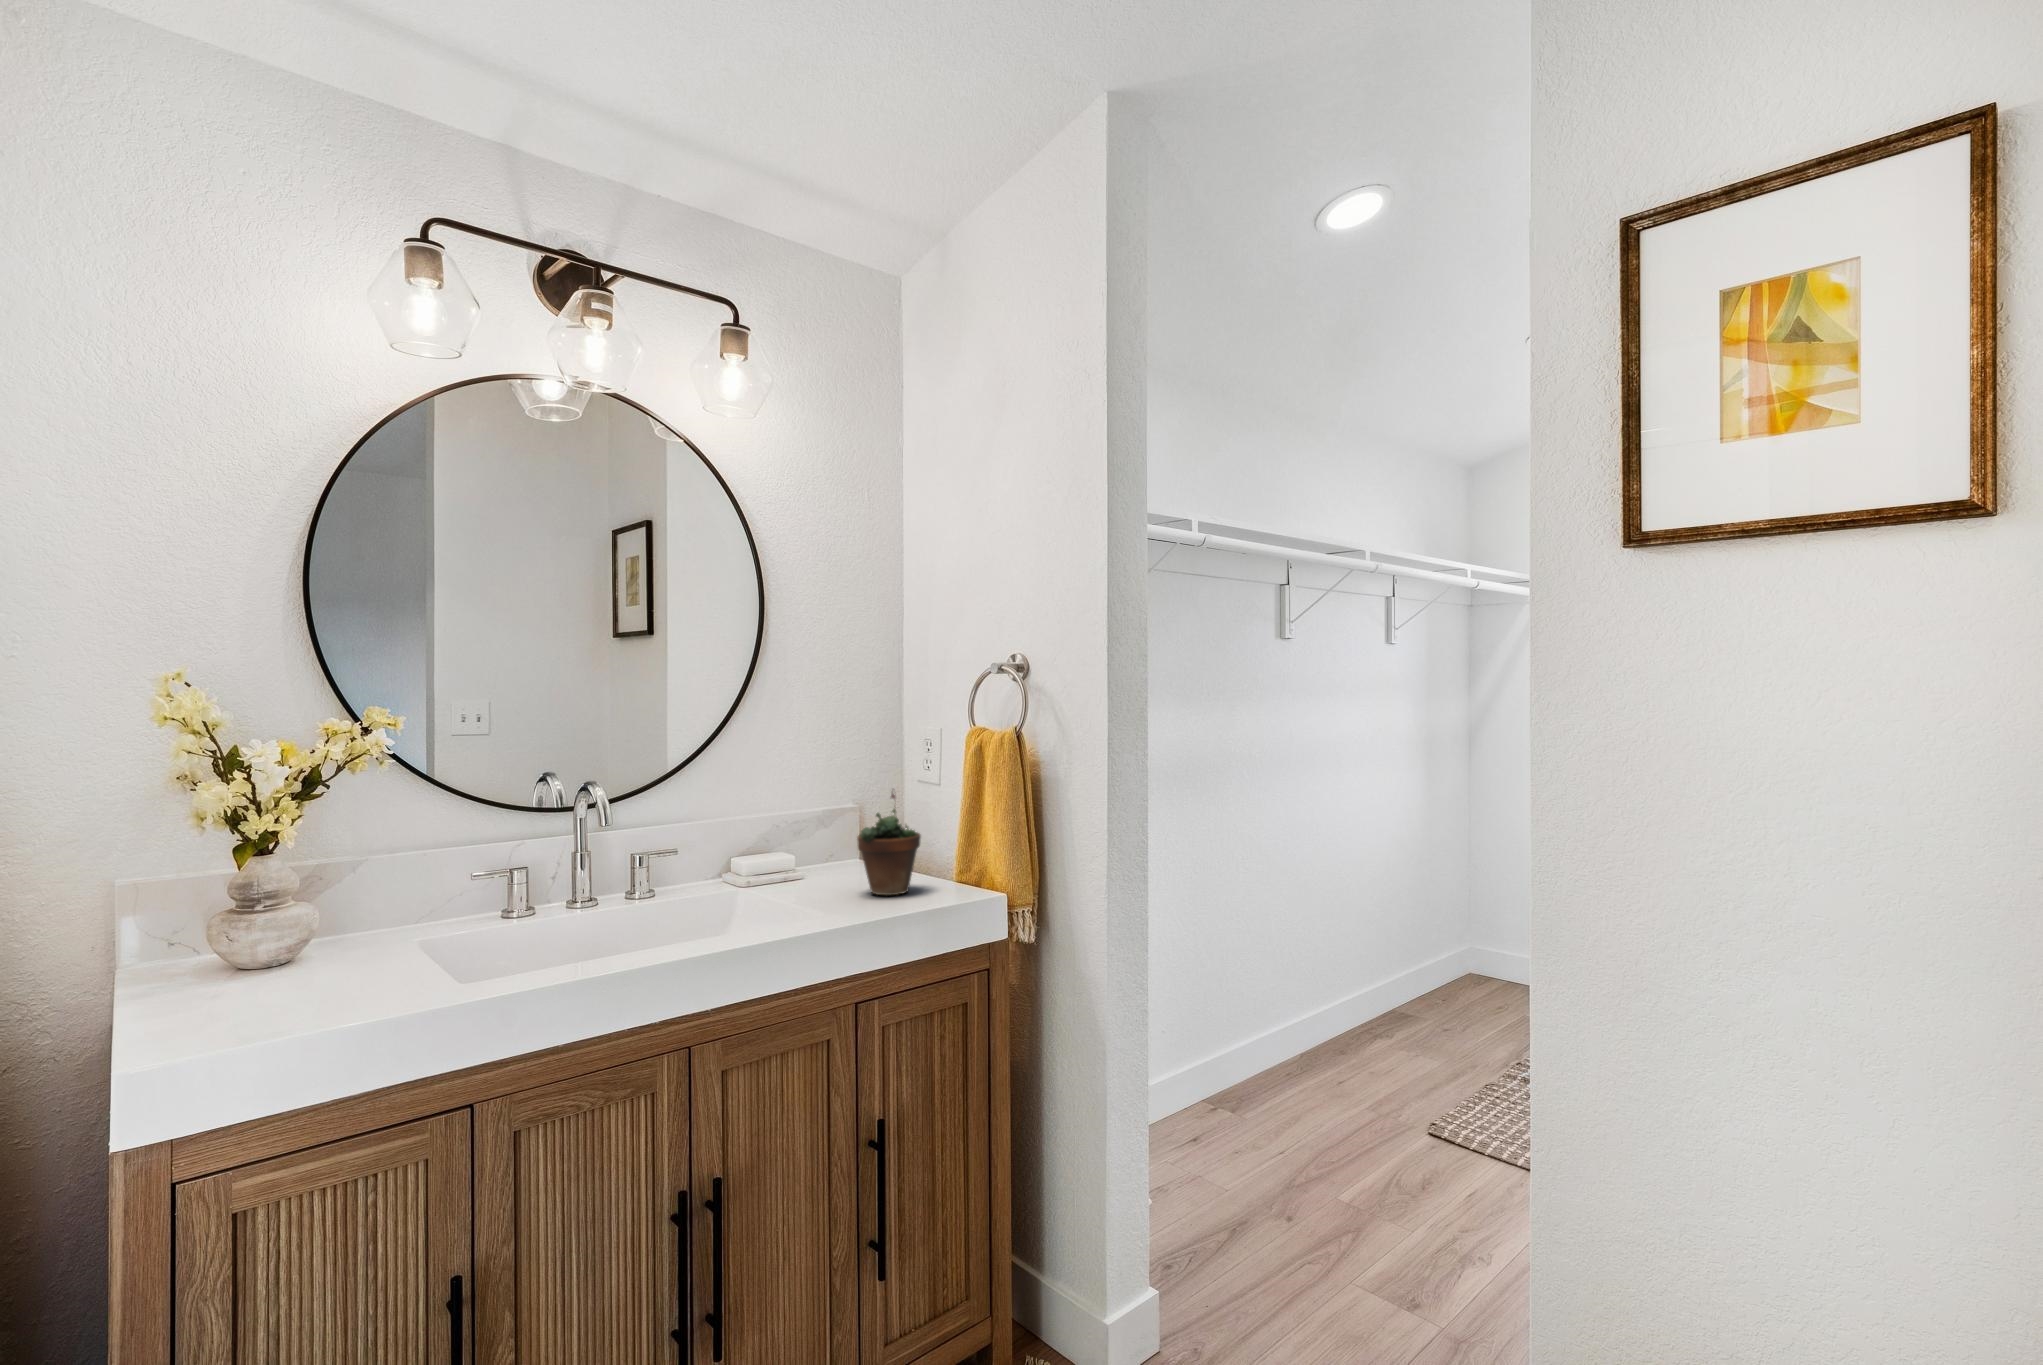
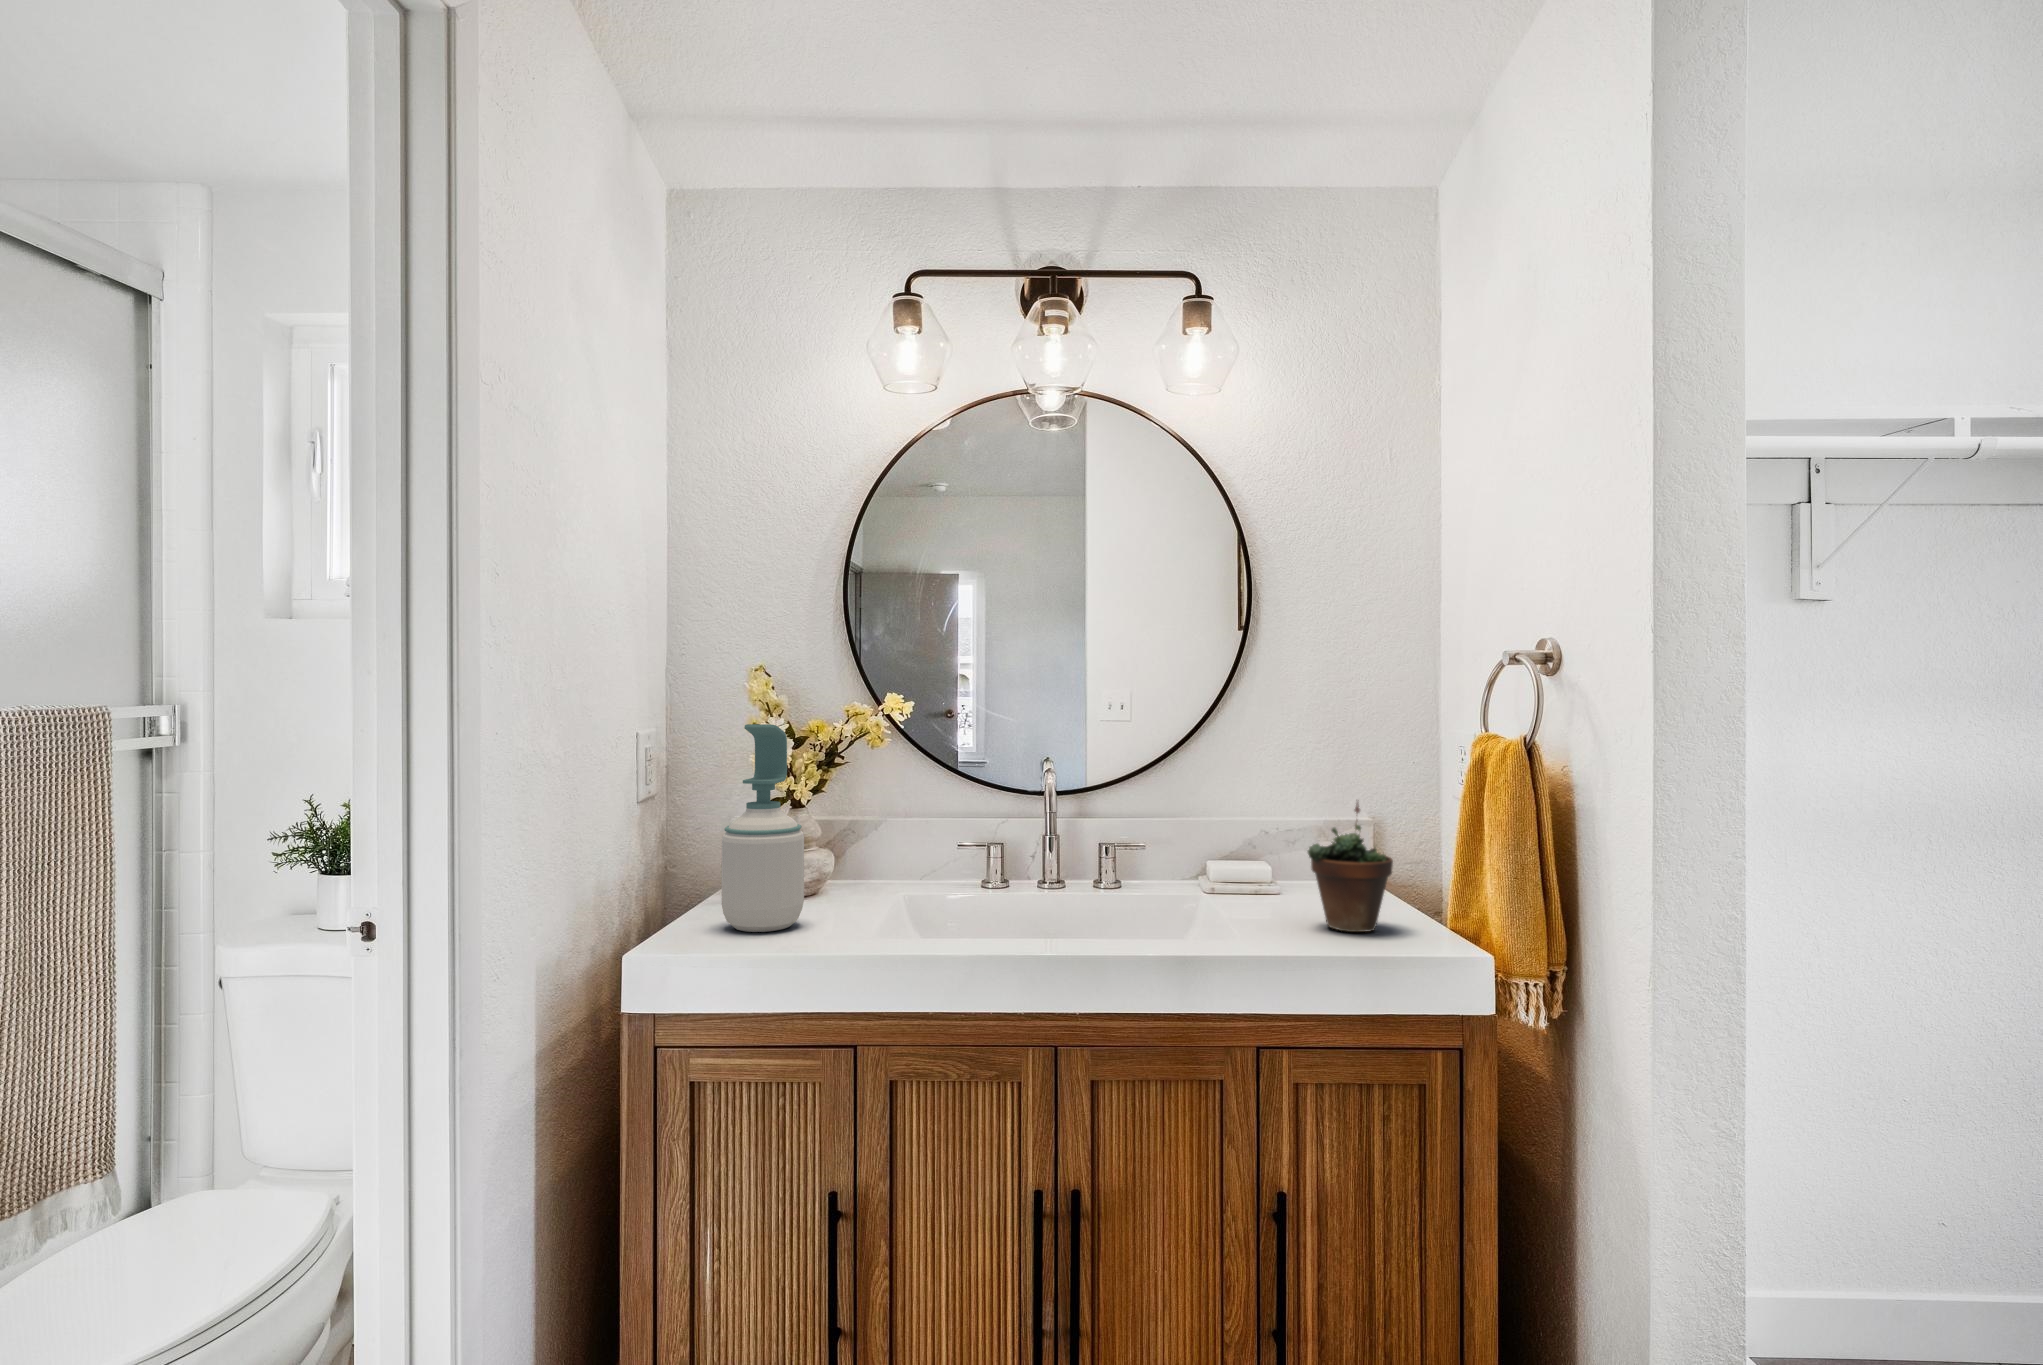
soap bottle: none [215,755,341,1014] -> present [722,724,804,932]

